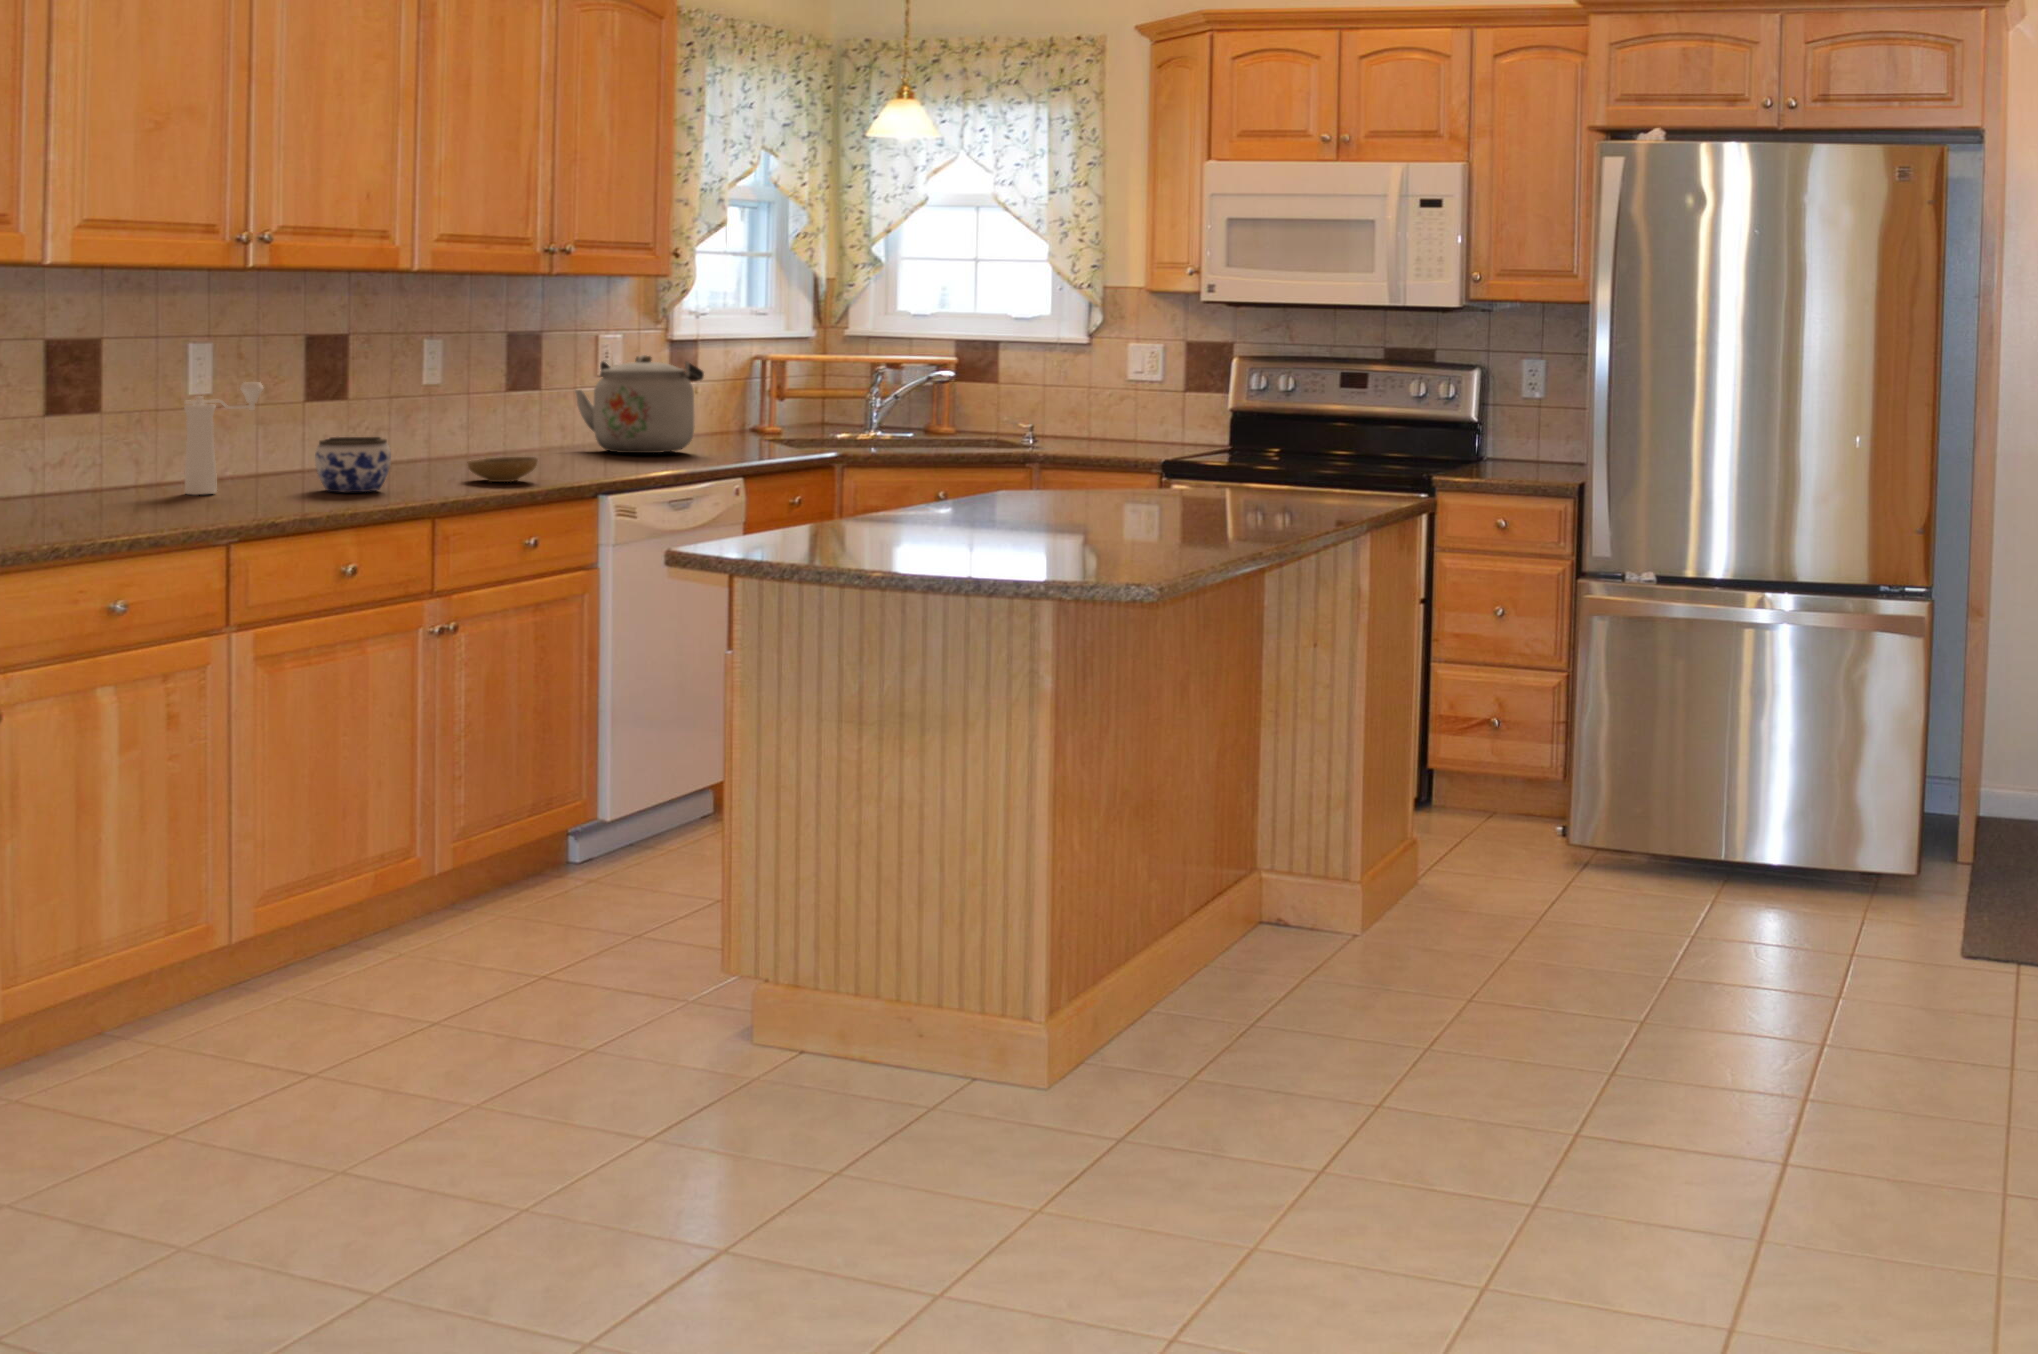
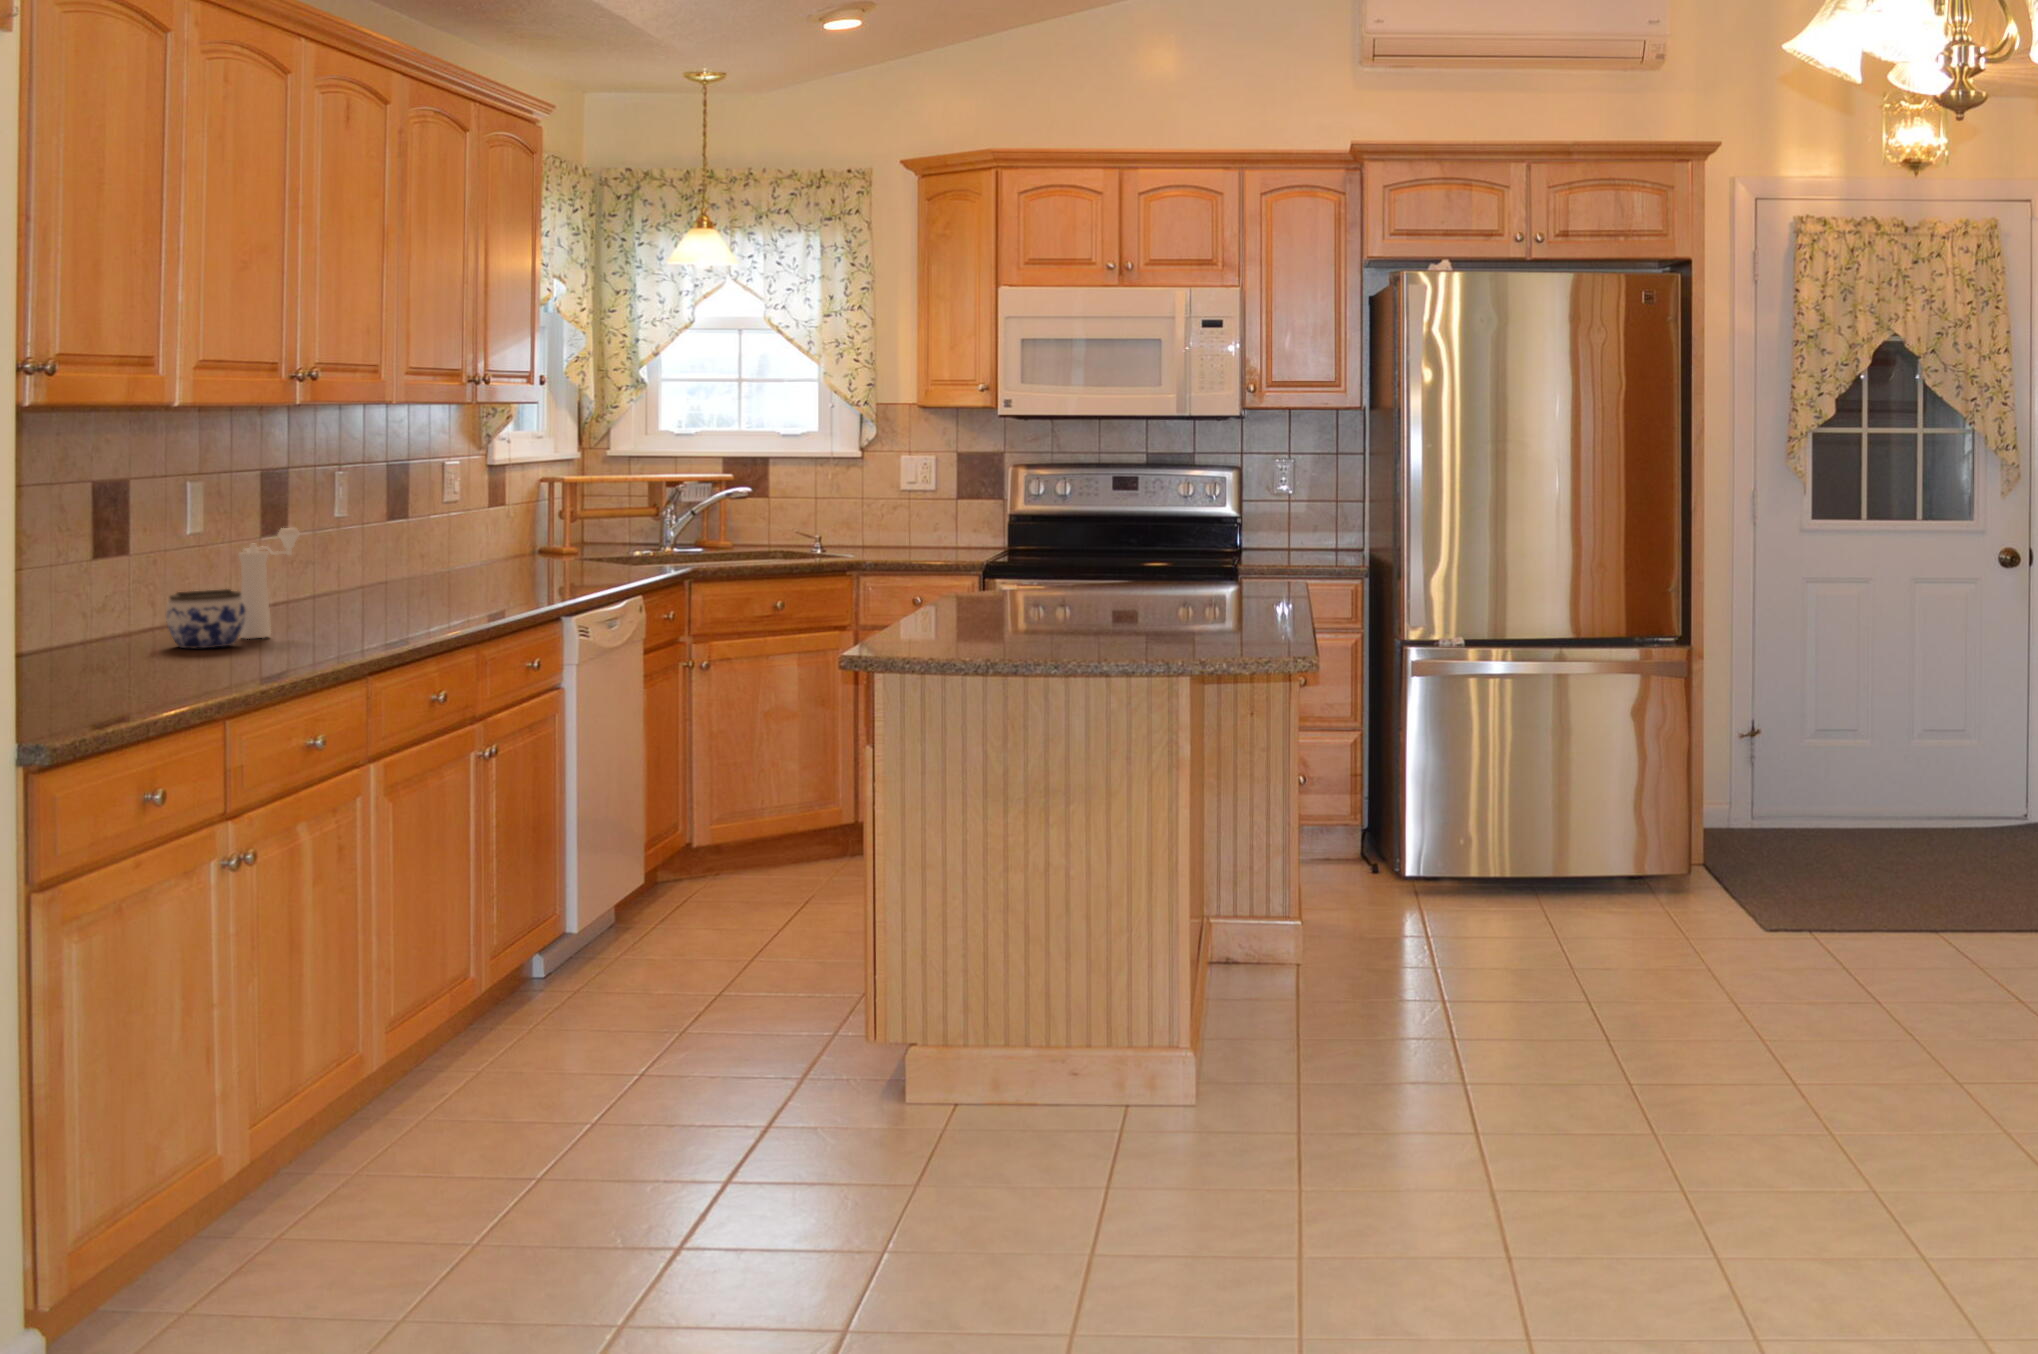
kettle: present [575,355,704,453] -> none [449,487,572,583]
jar: present [315,437,391,492] -> present [166,589,246,649]
ceramic bowl: present [468,457,538,482] -> none [448,589,517,614]

